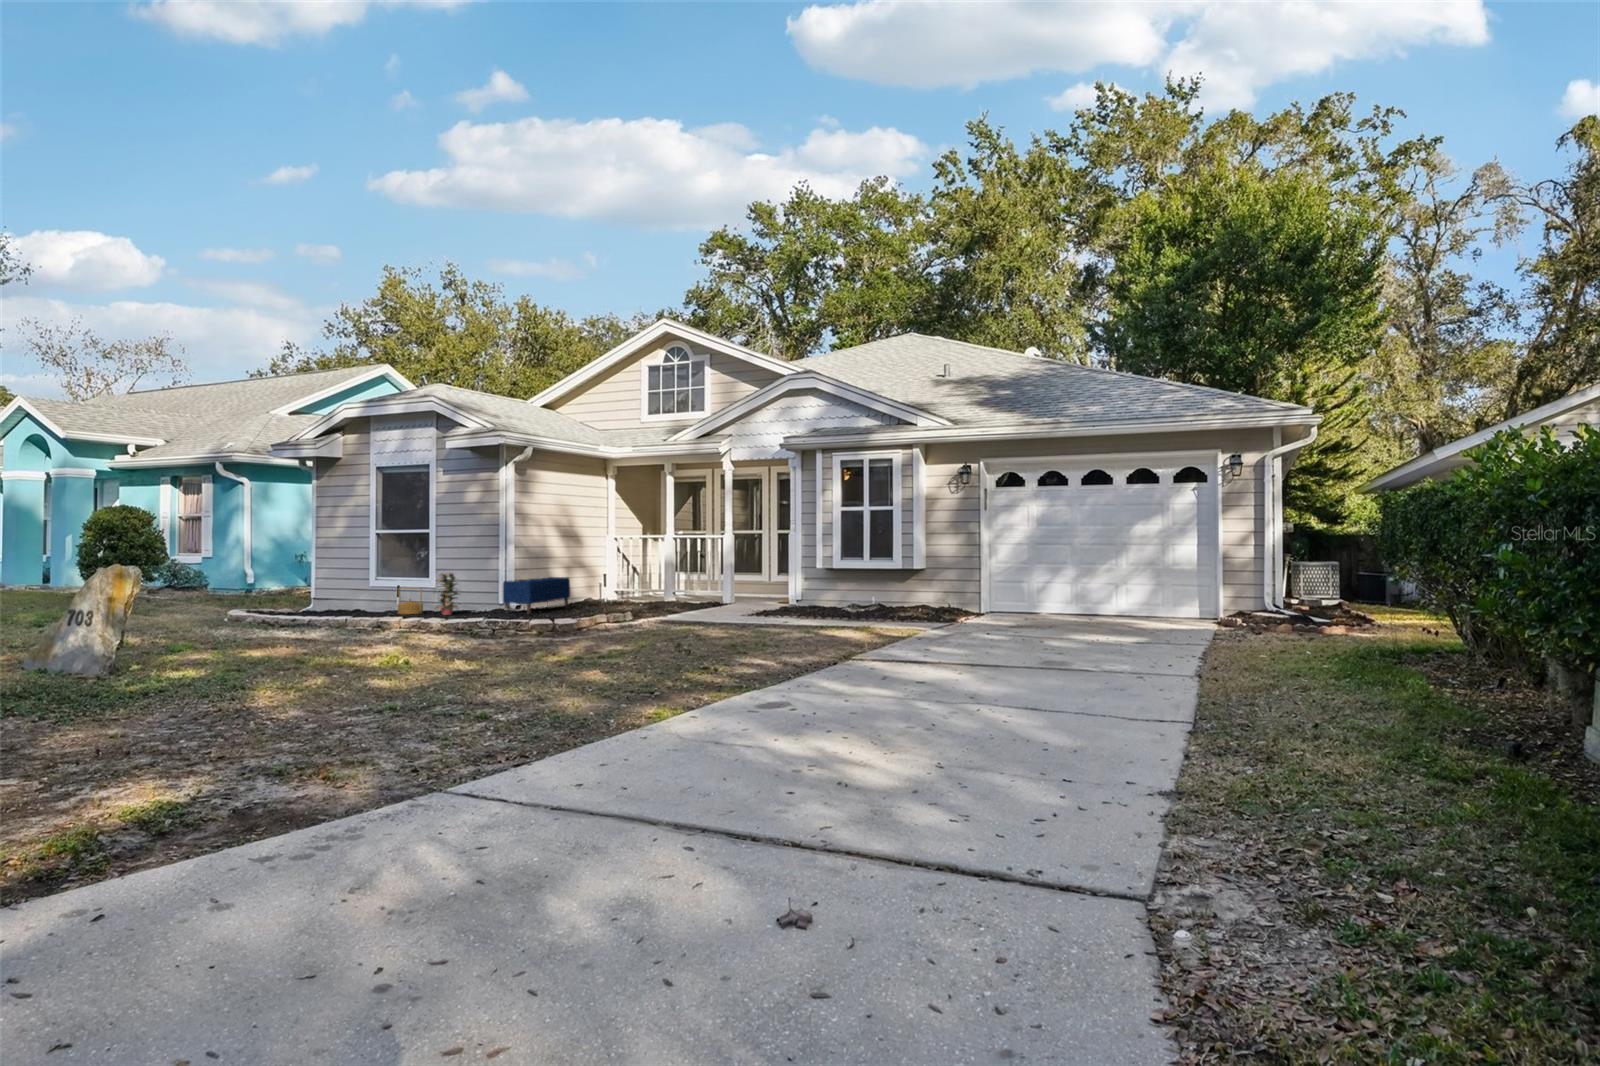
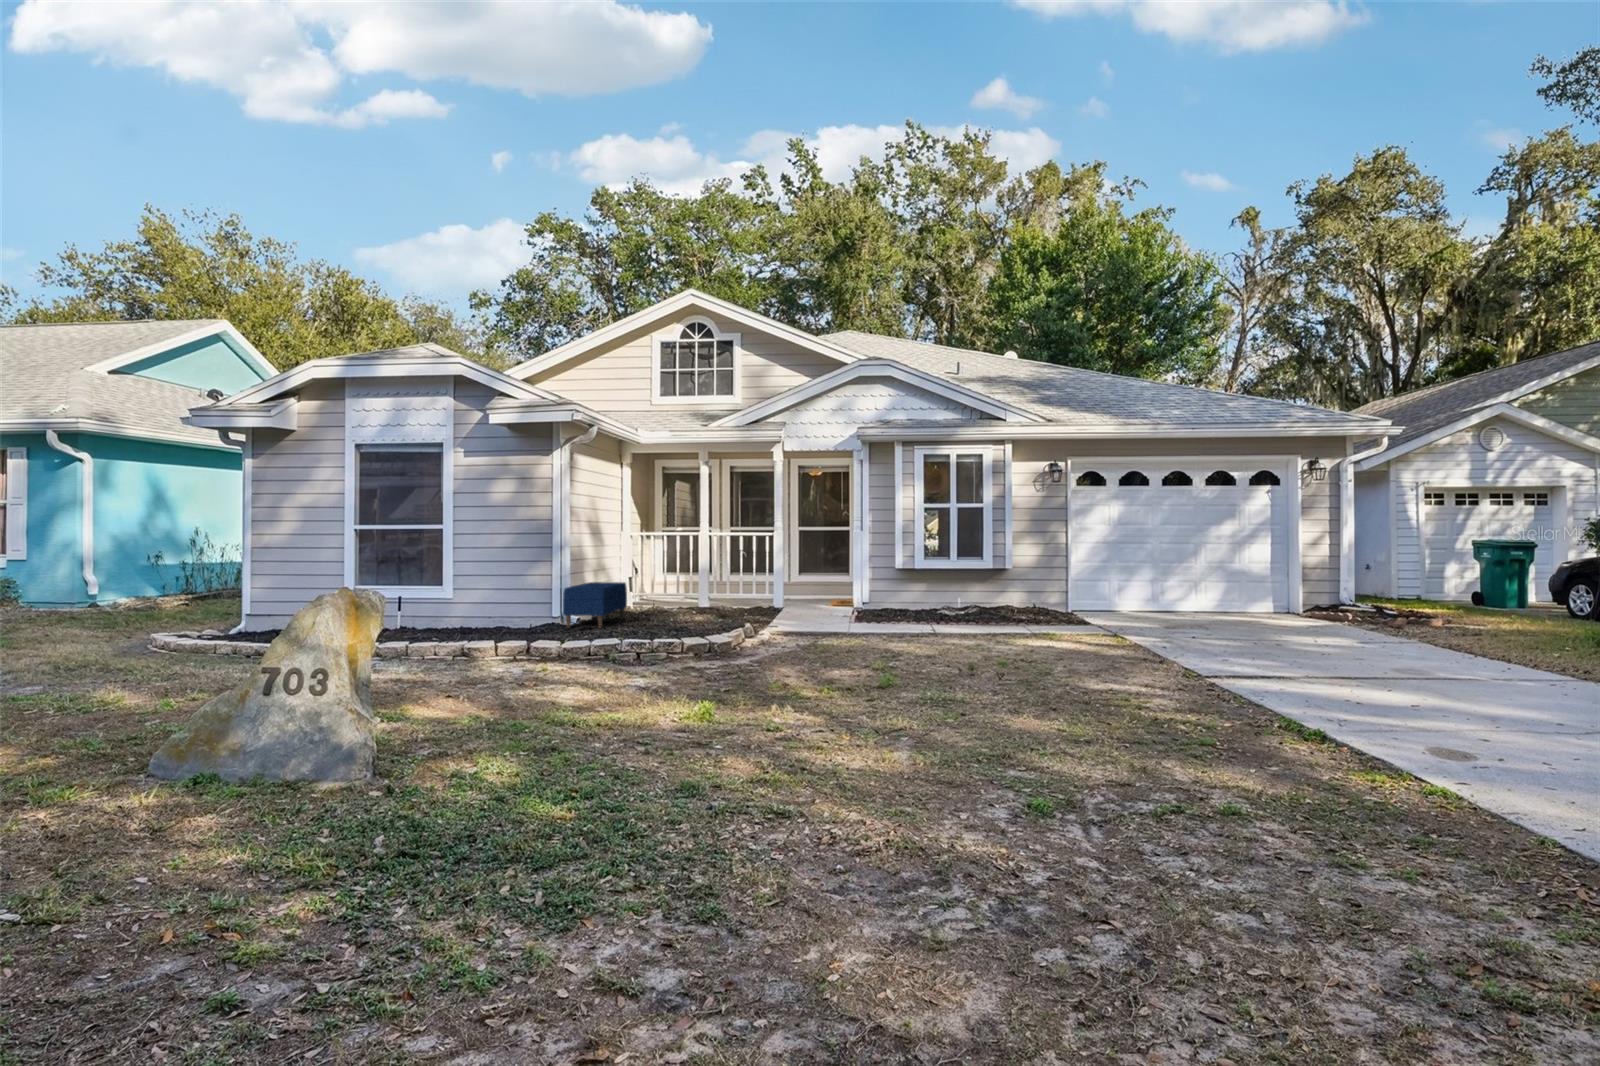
decorative plant: present [436,573,458,615] -> none [467,578,508,632]
woven basket: present [397,587,423,614] -> none [410,596,446,632]

